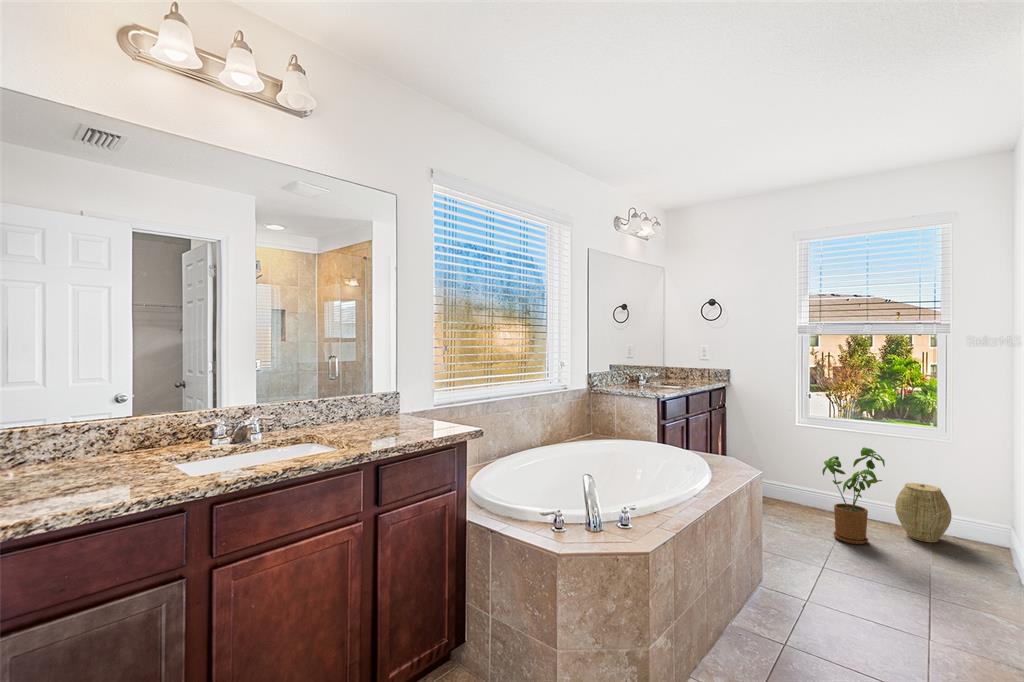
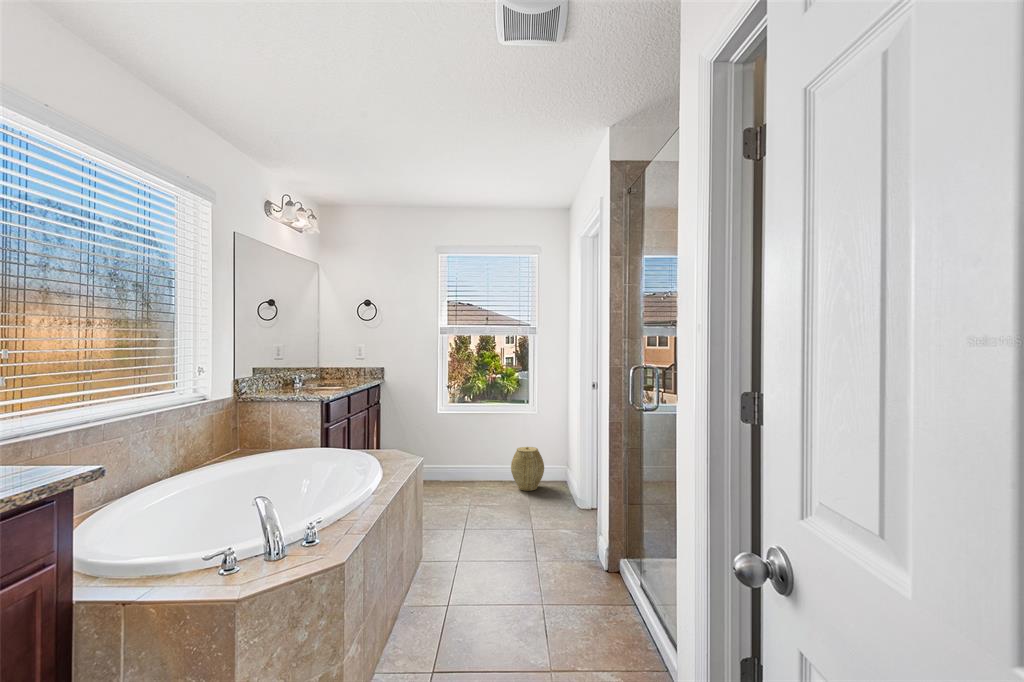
house plant: present [822,447,885,544] -> none [463,424,506,505]

